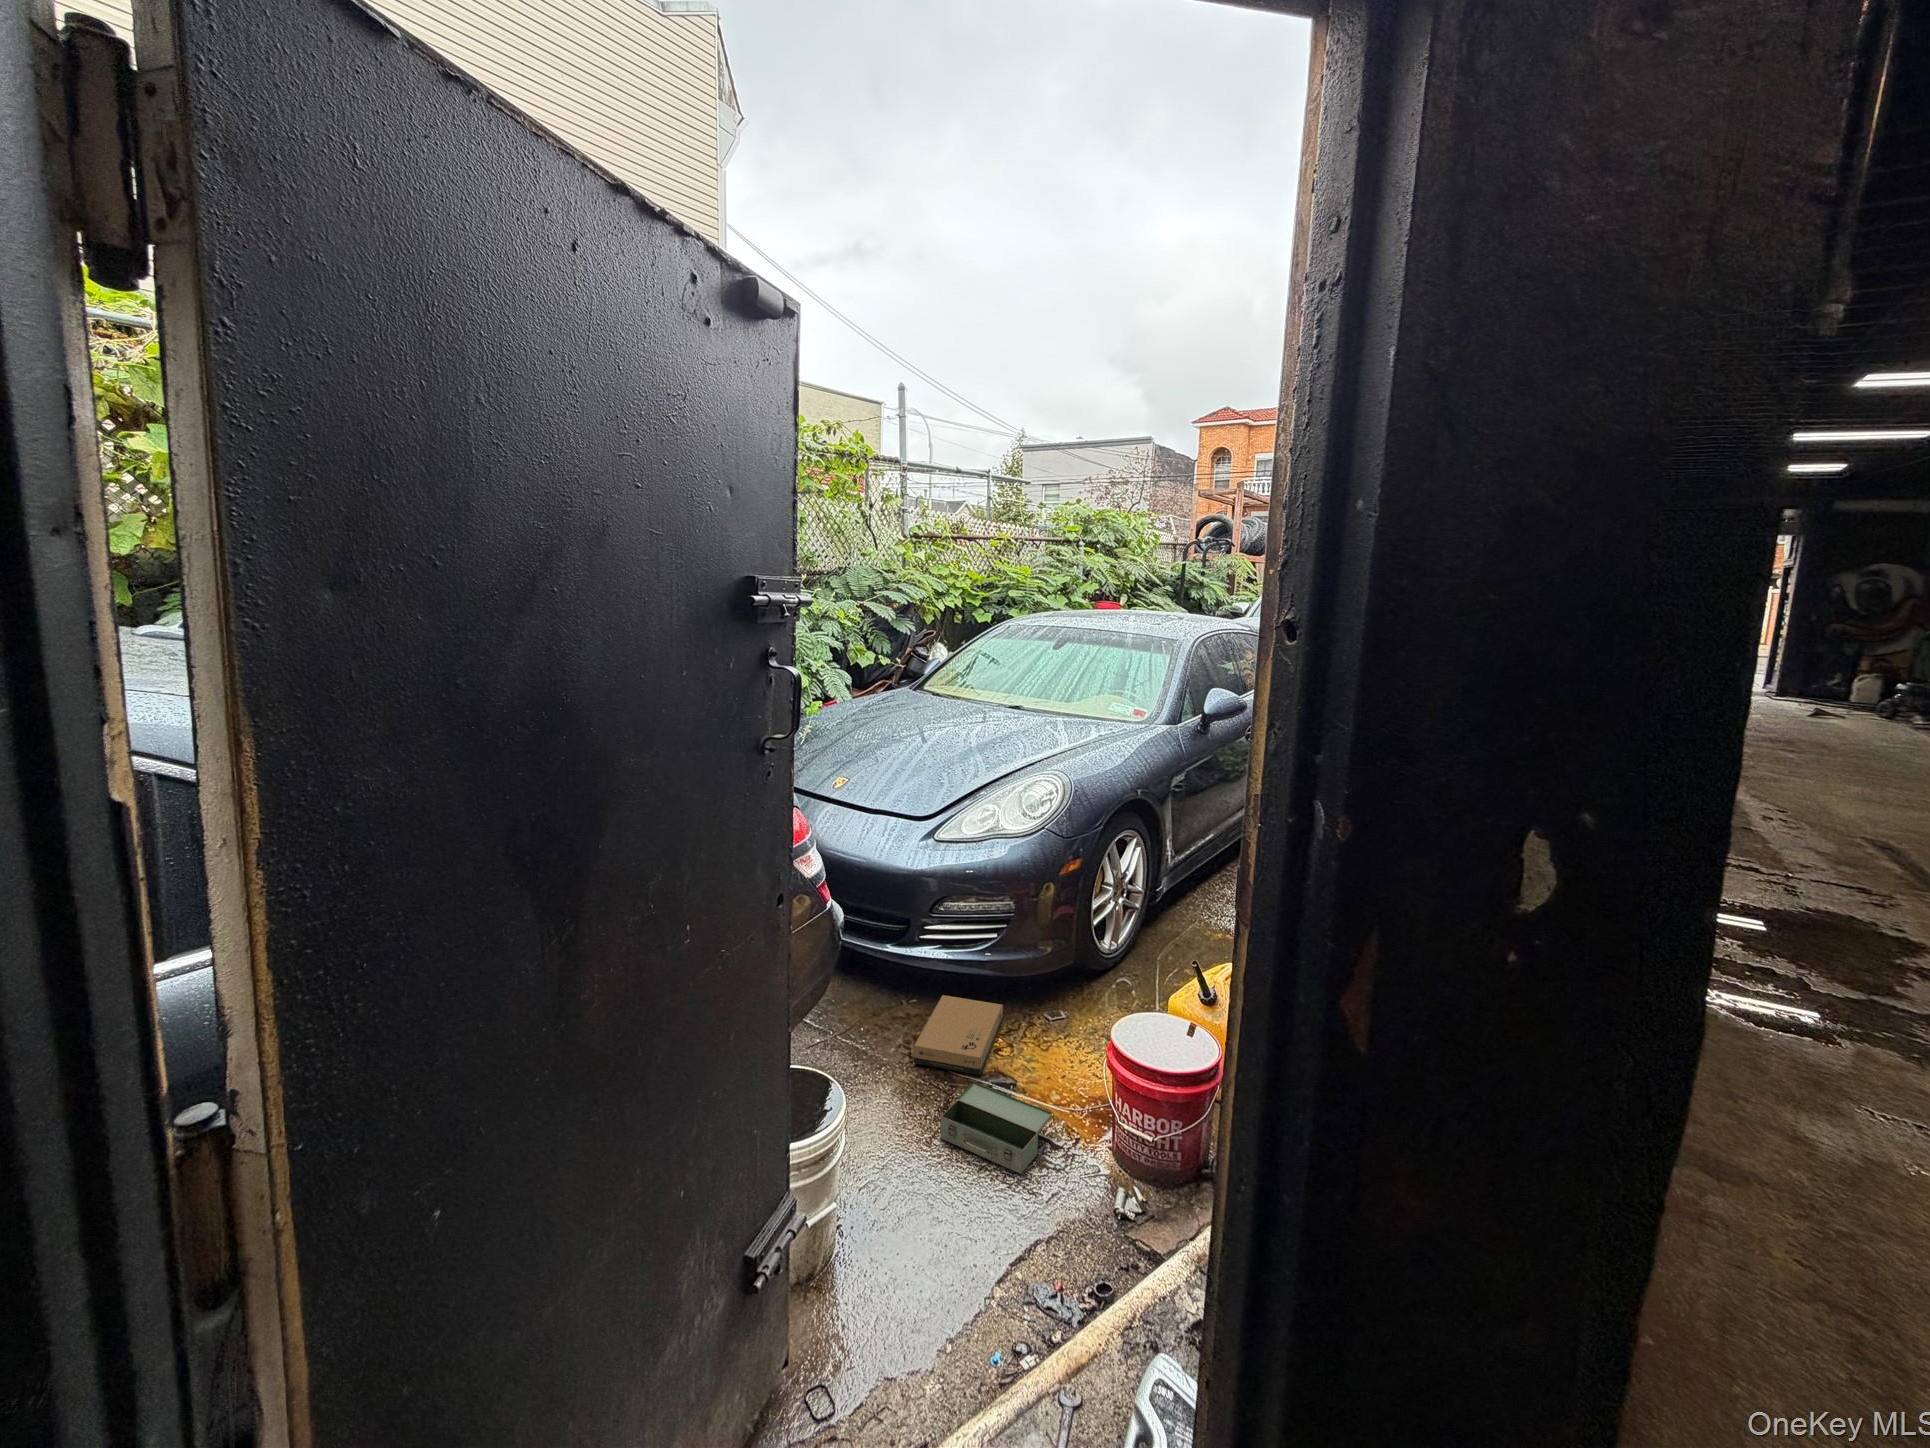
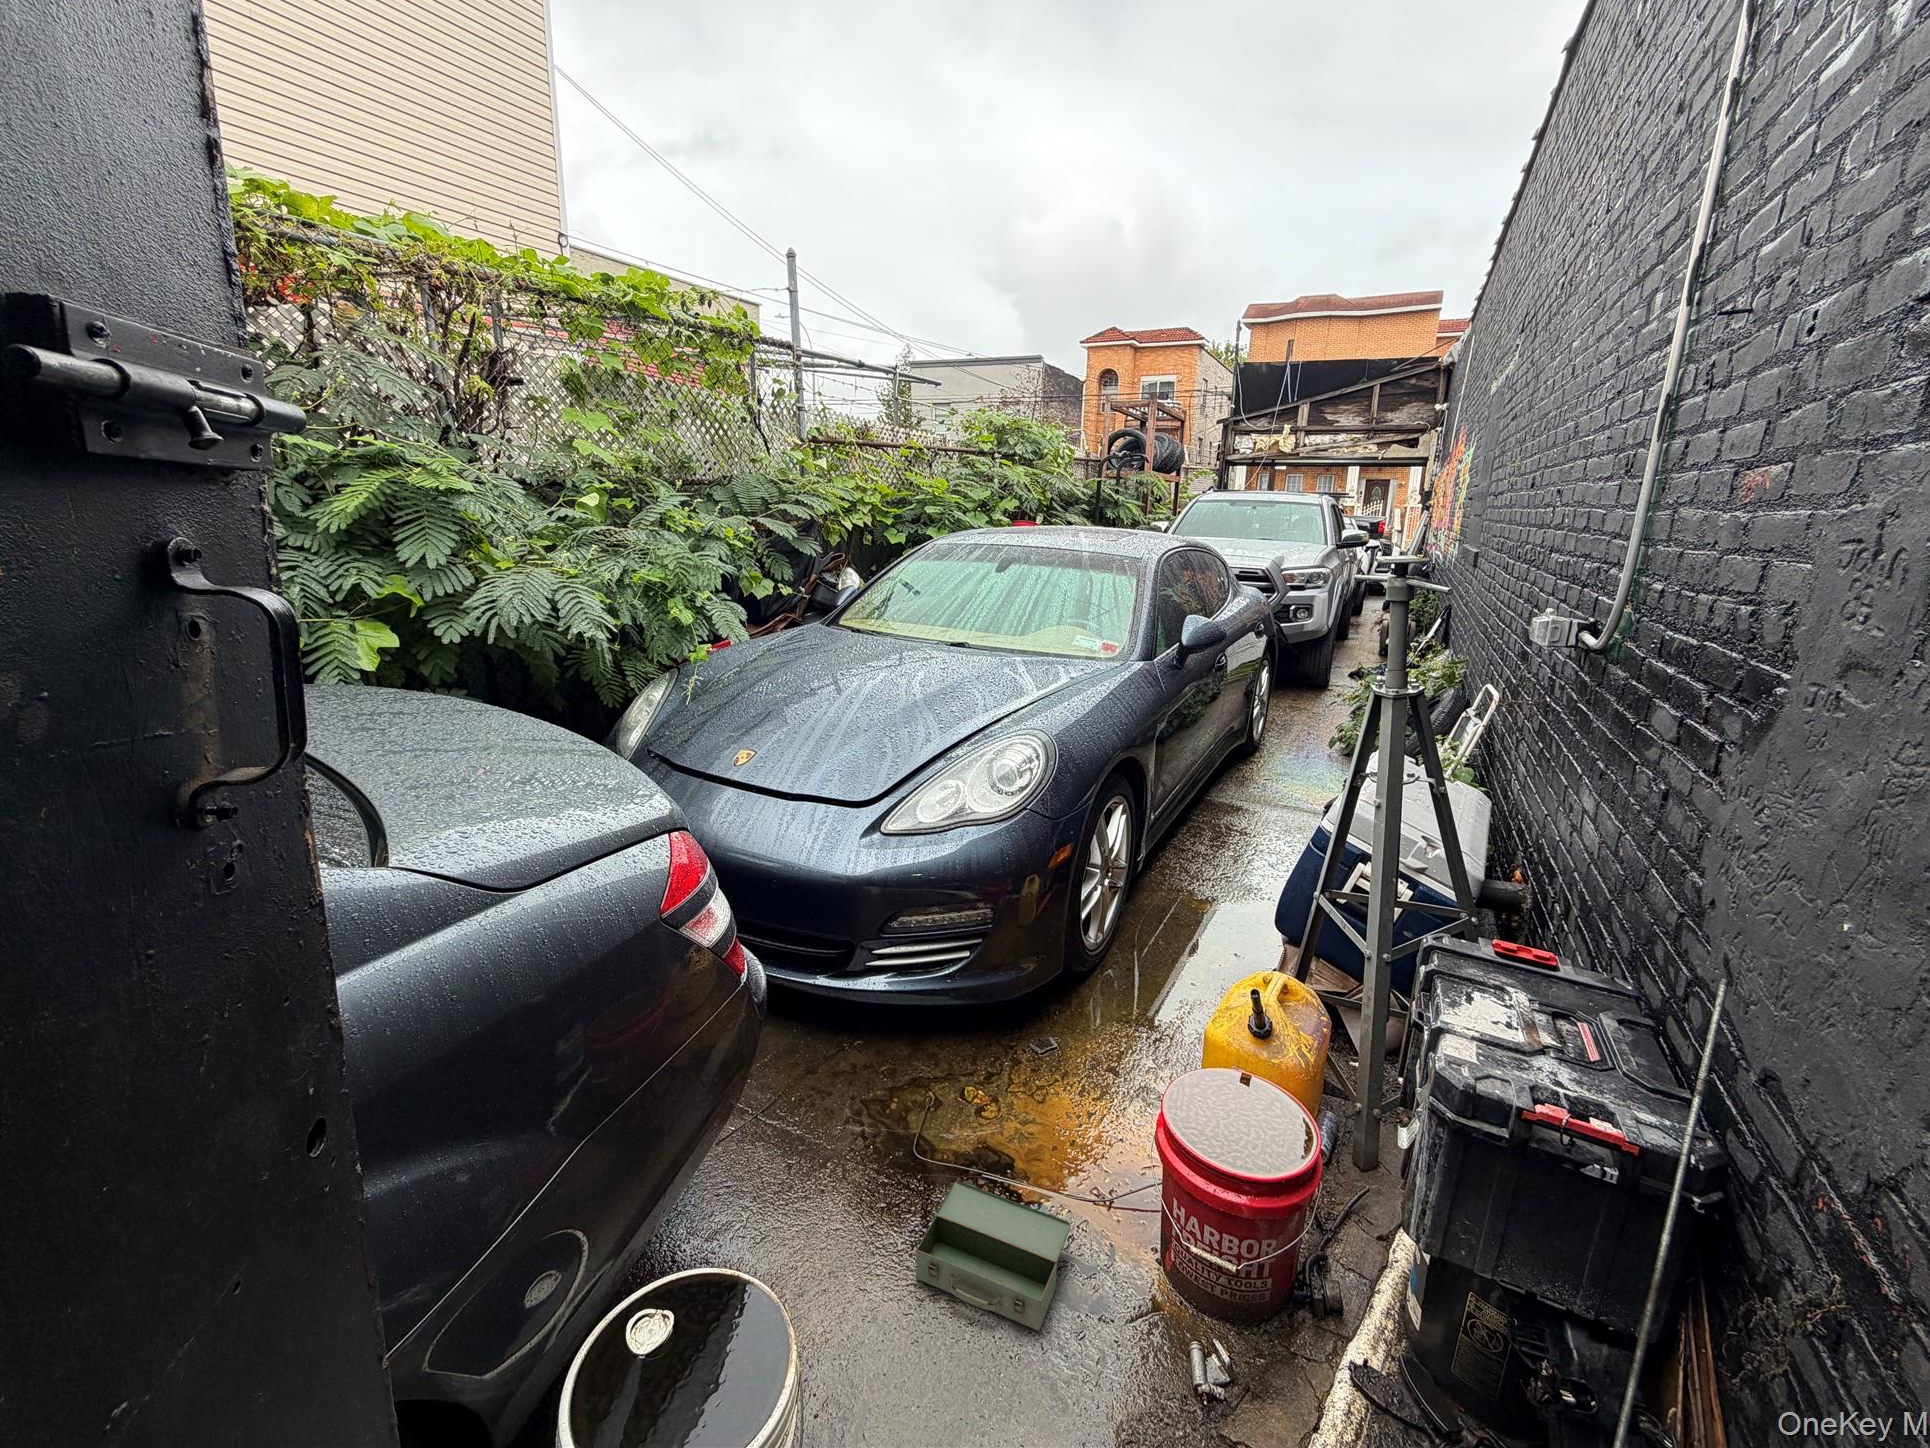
cardboard box: present [914,995,1003,1075] -> none [865,1034,975,1157]

